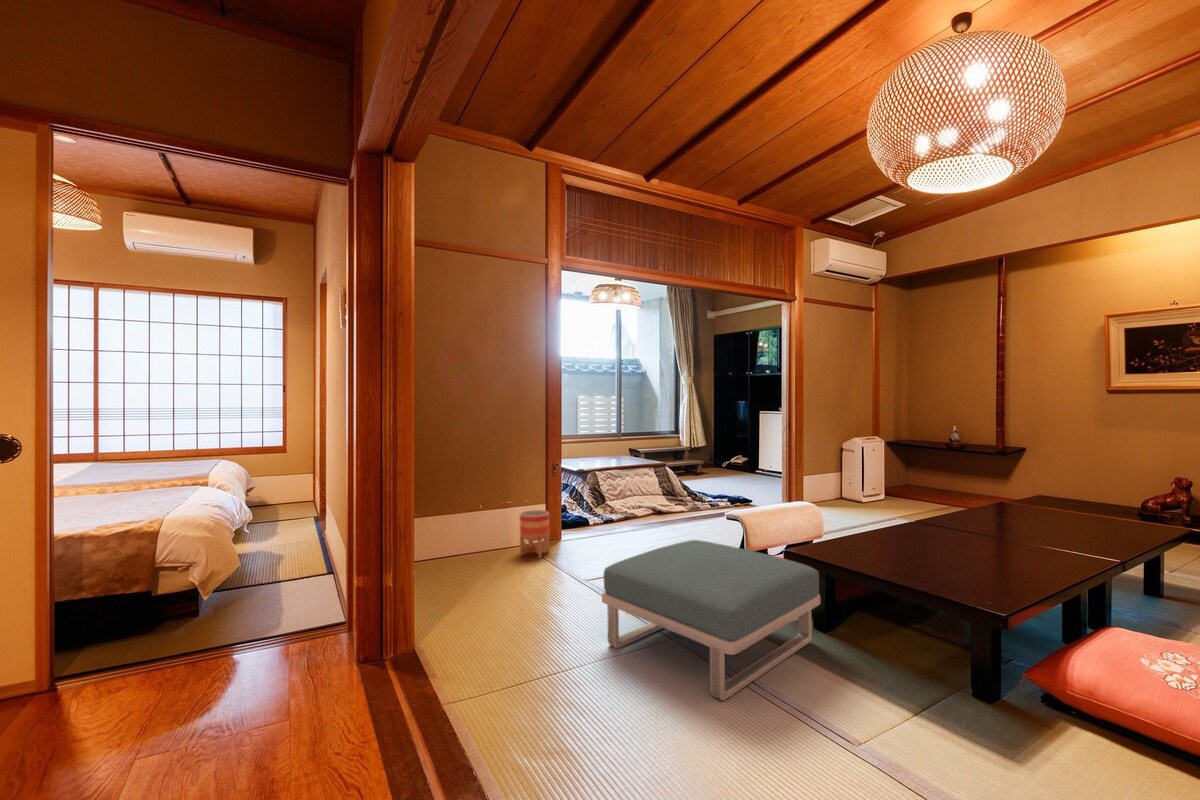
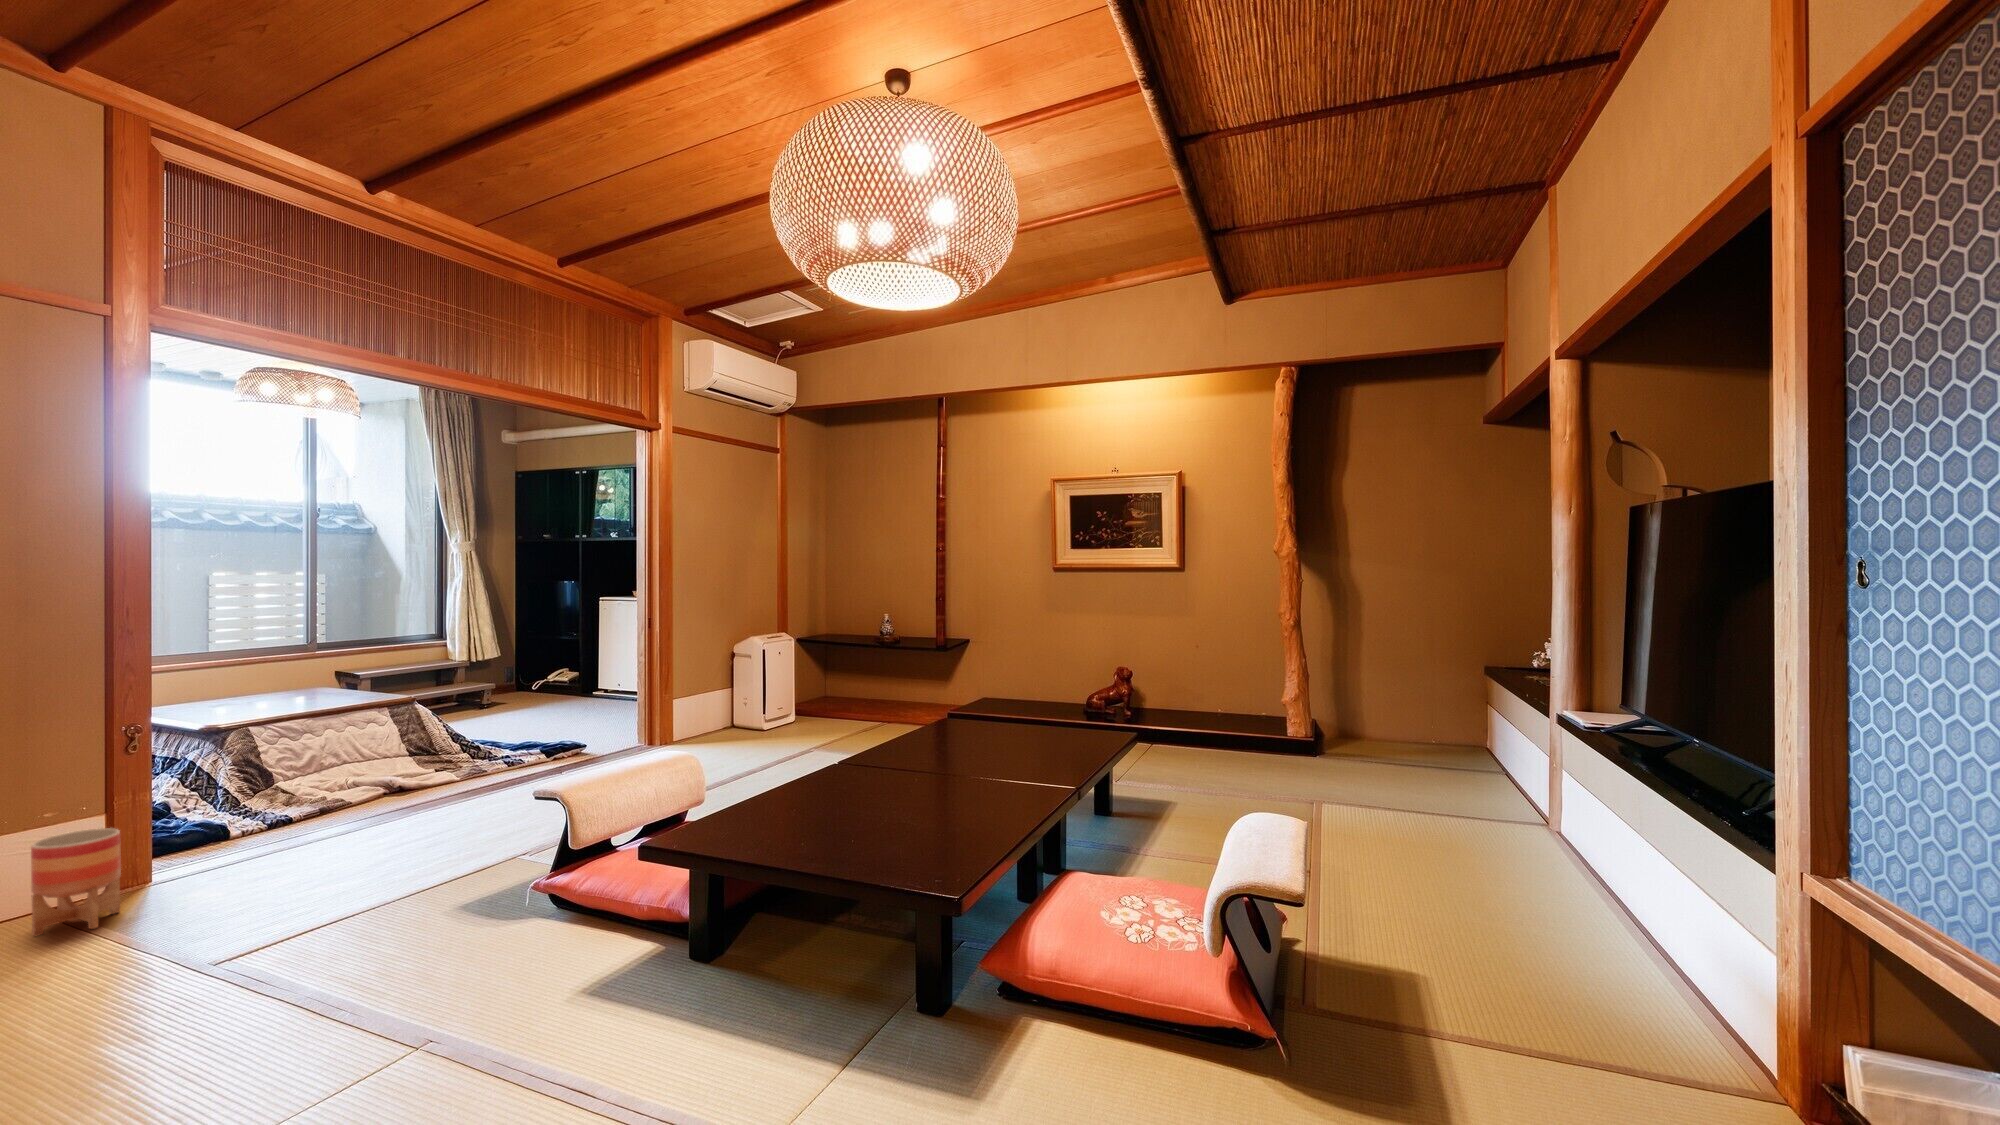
footstool: present [602,540,820,700] -> none [259,830,652,1059]

